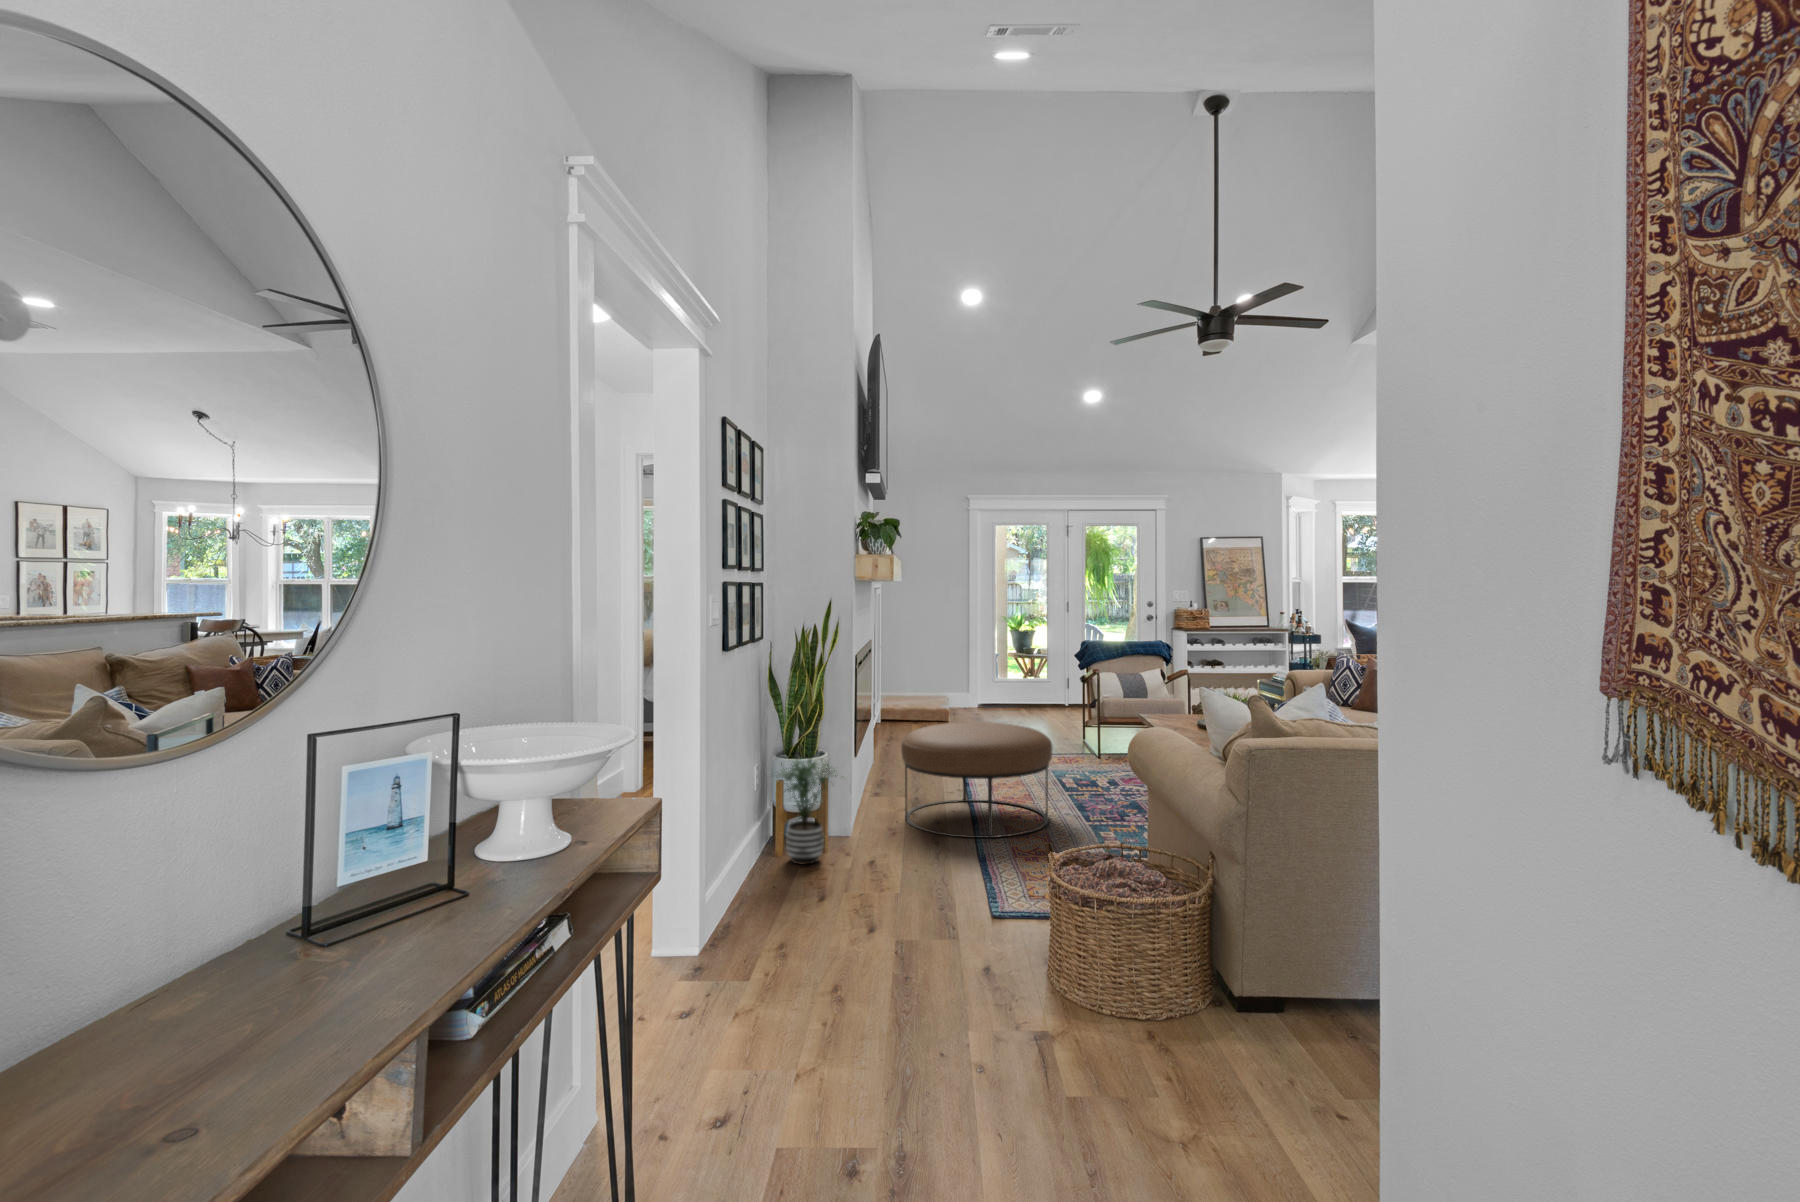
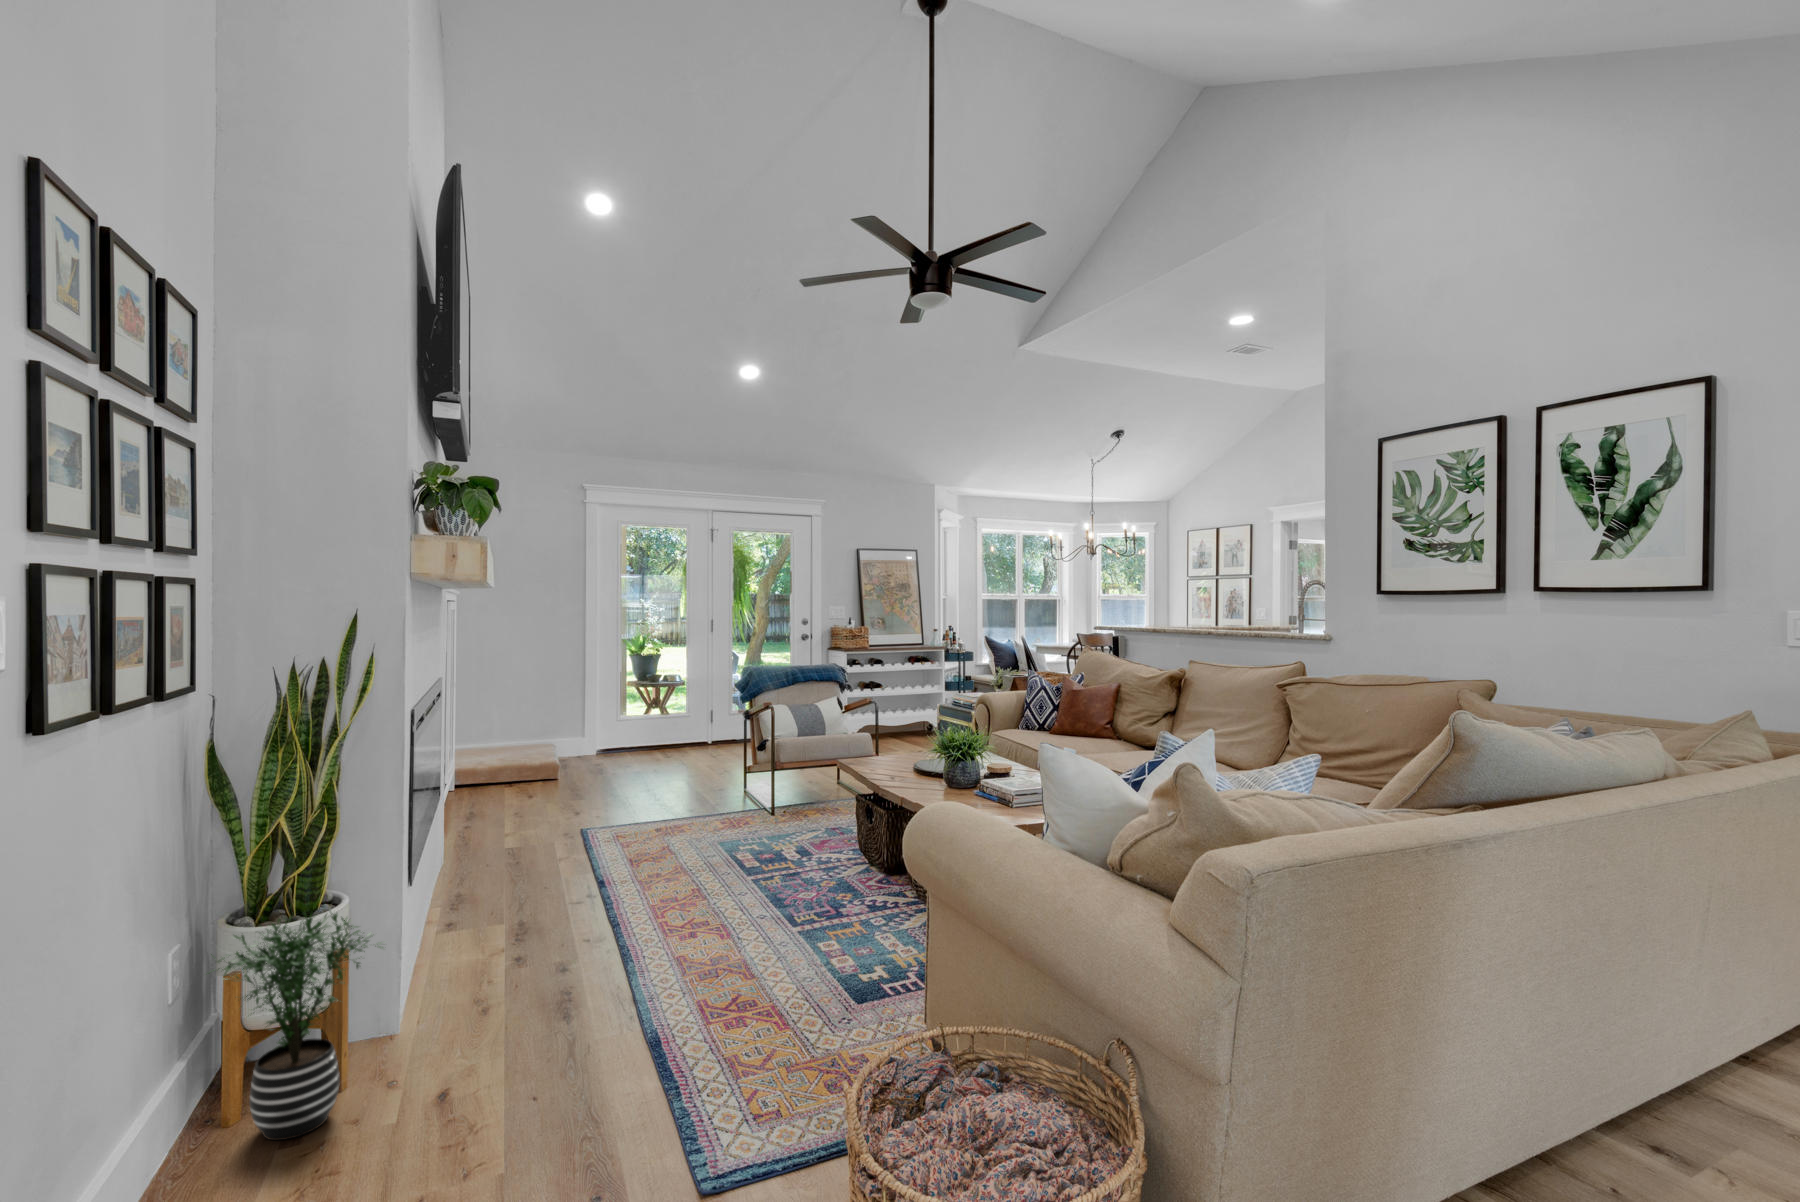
ottoman: present [901,722,1053,838] -> none [496,796,742,998]

